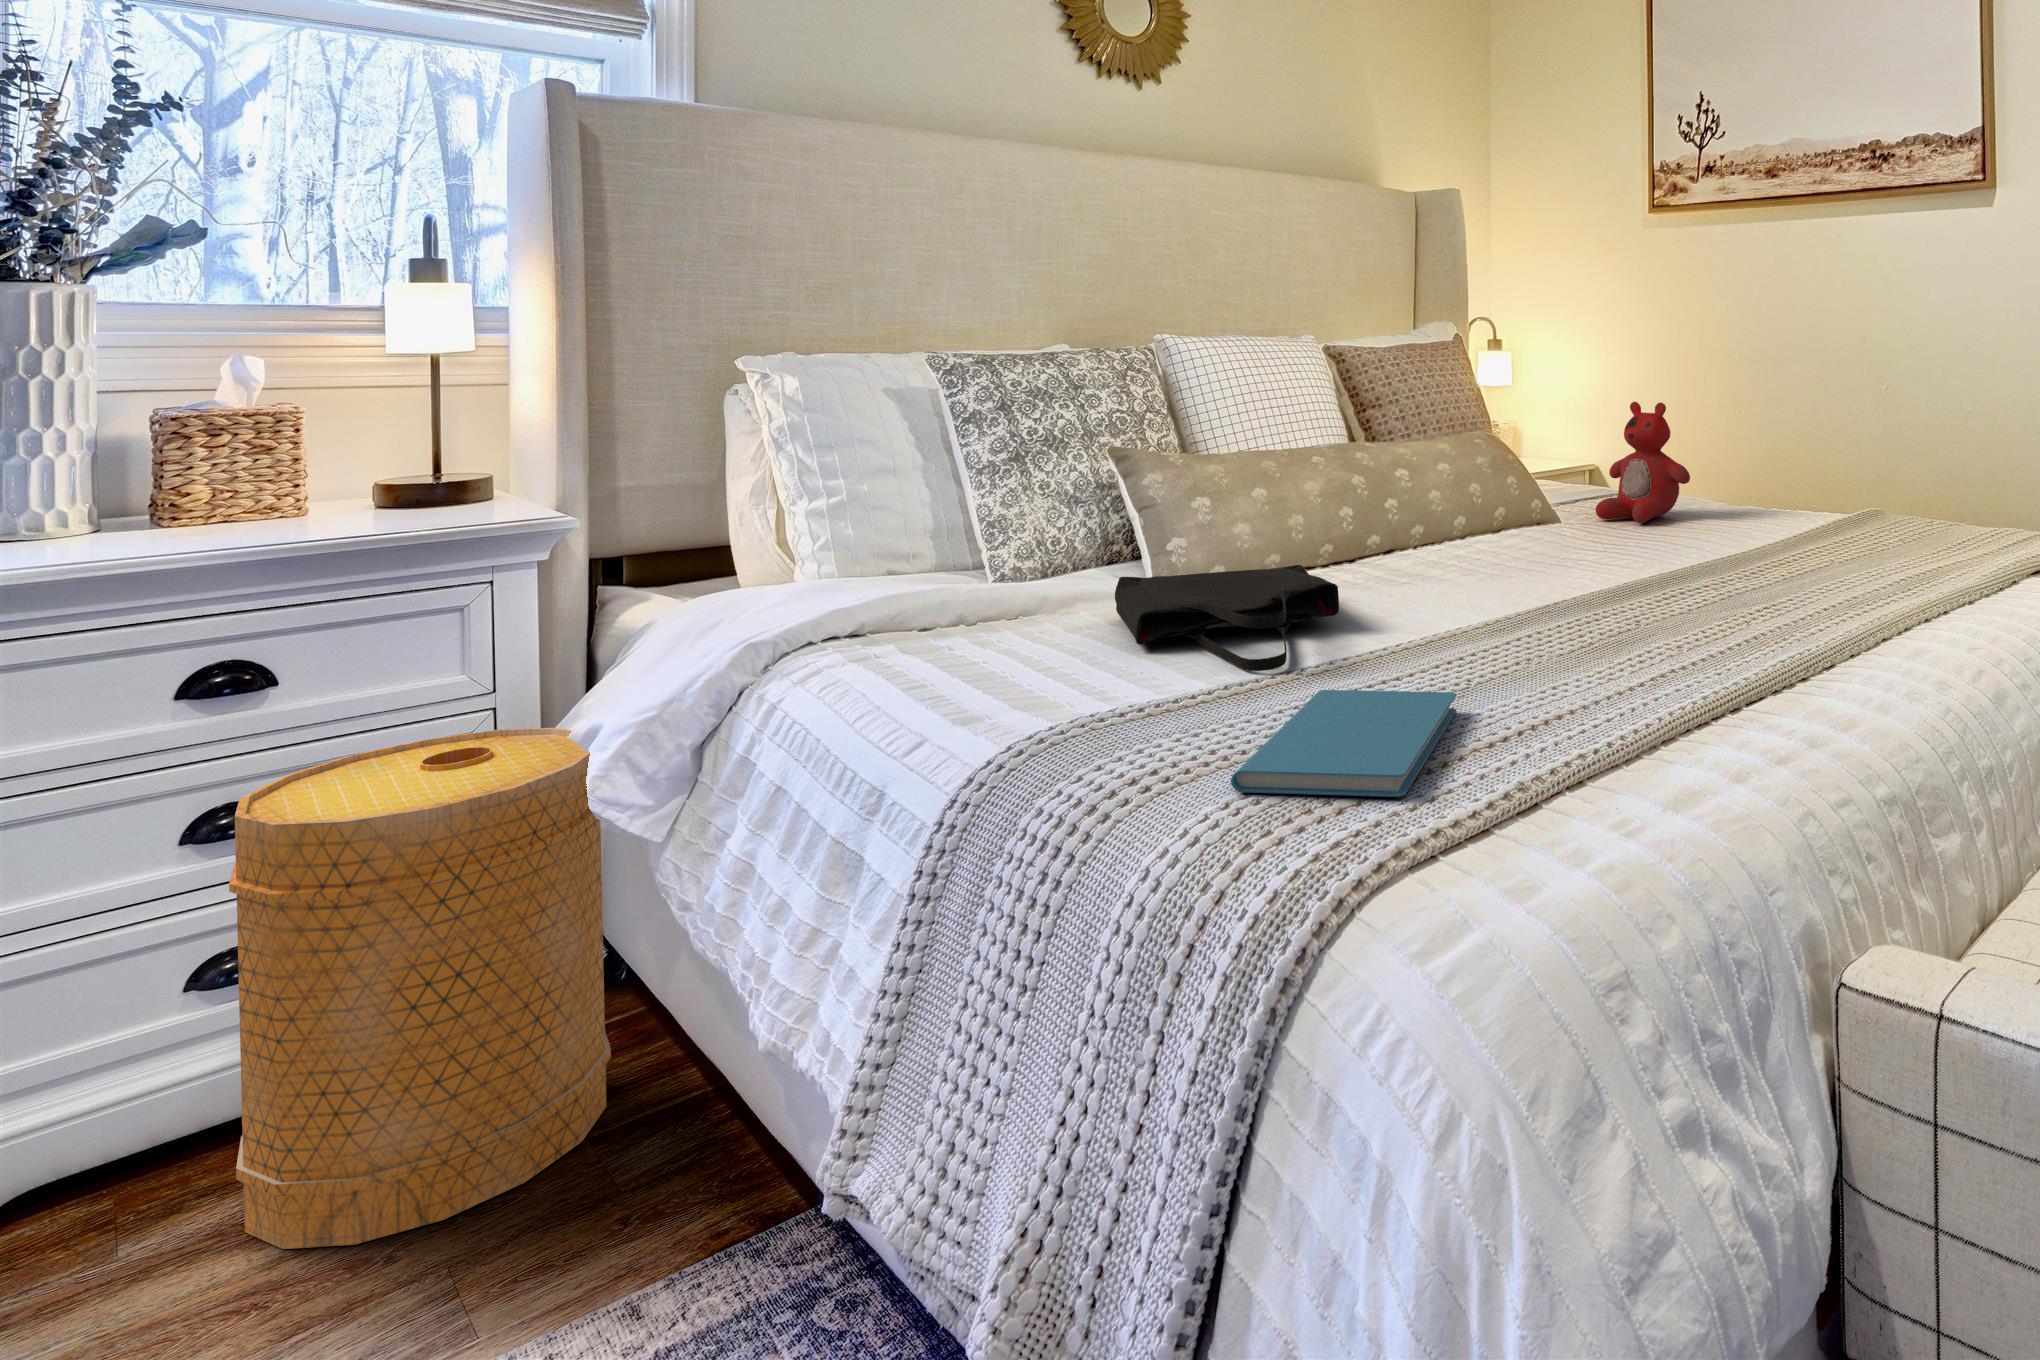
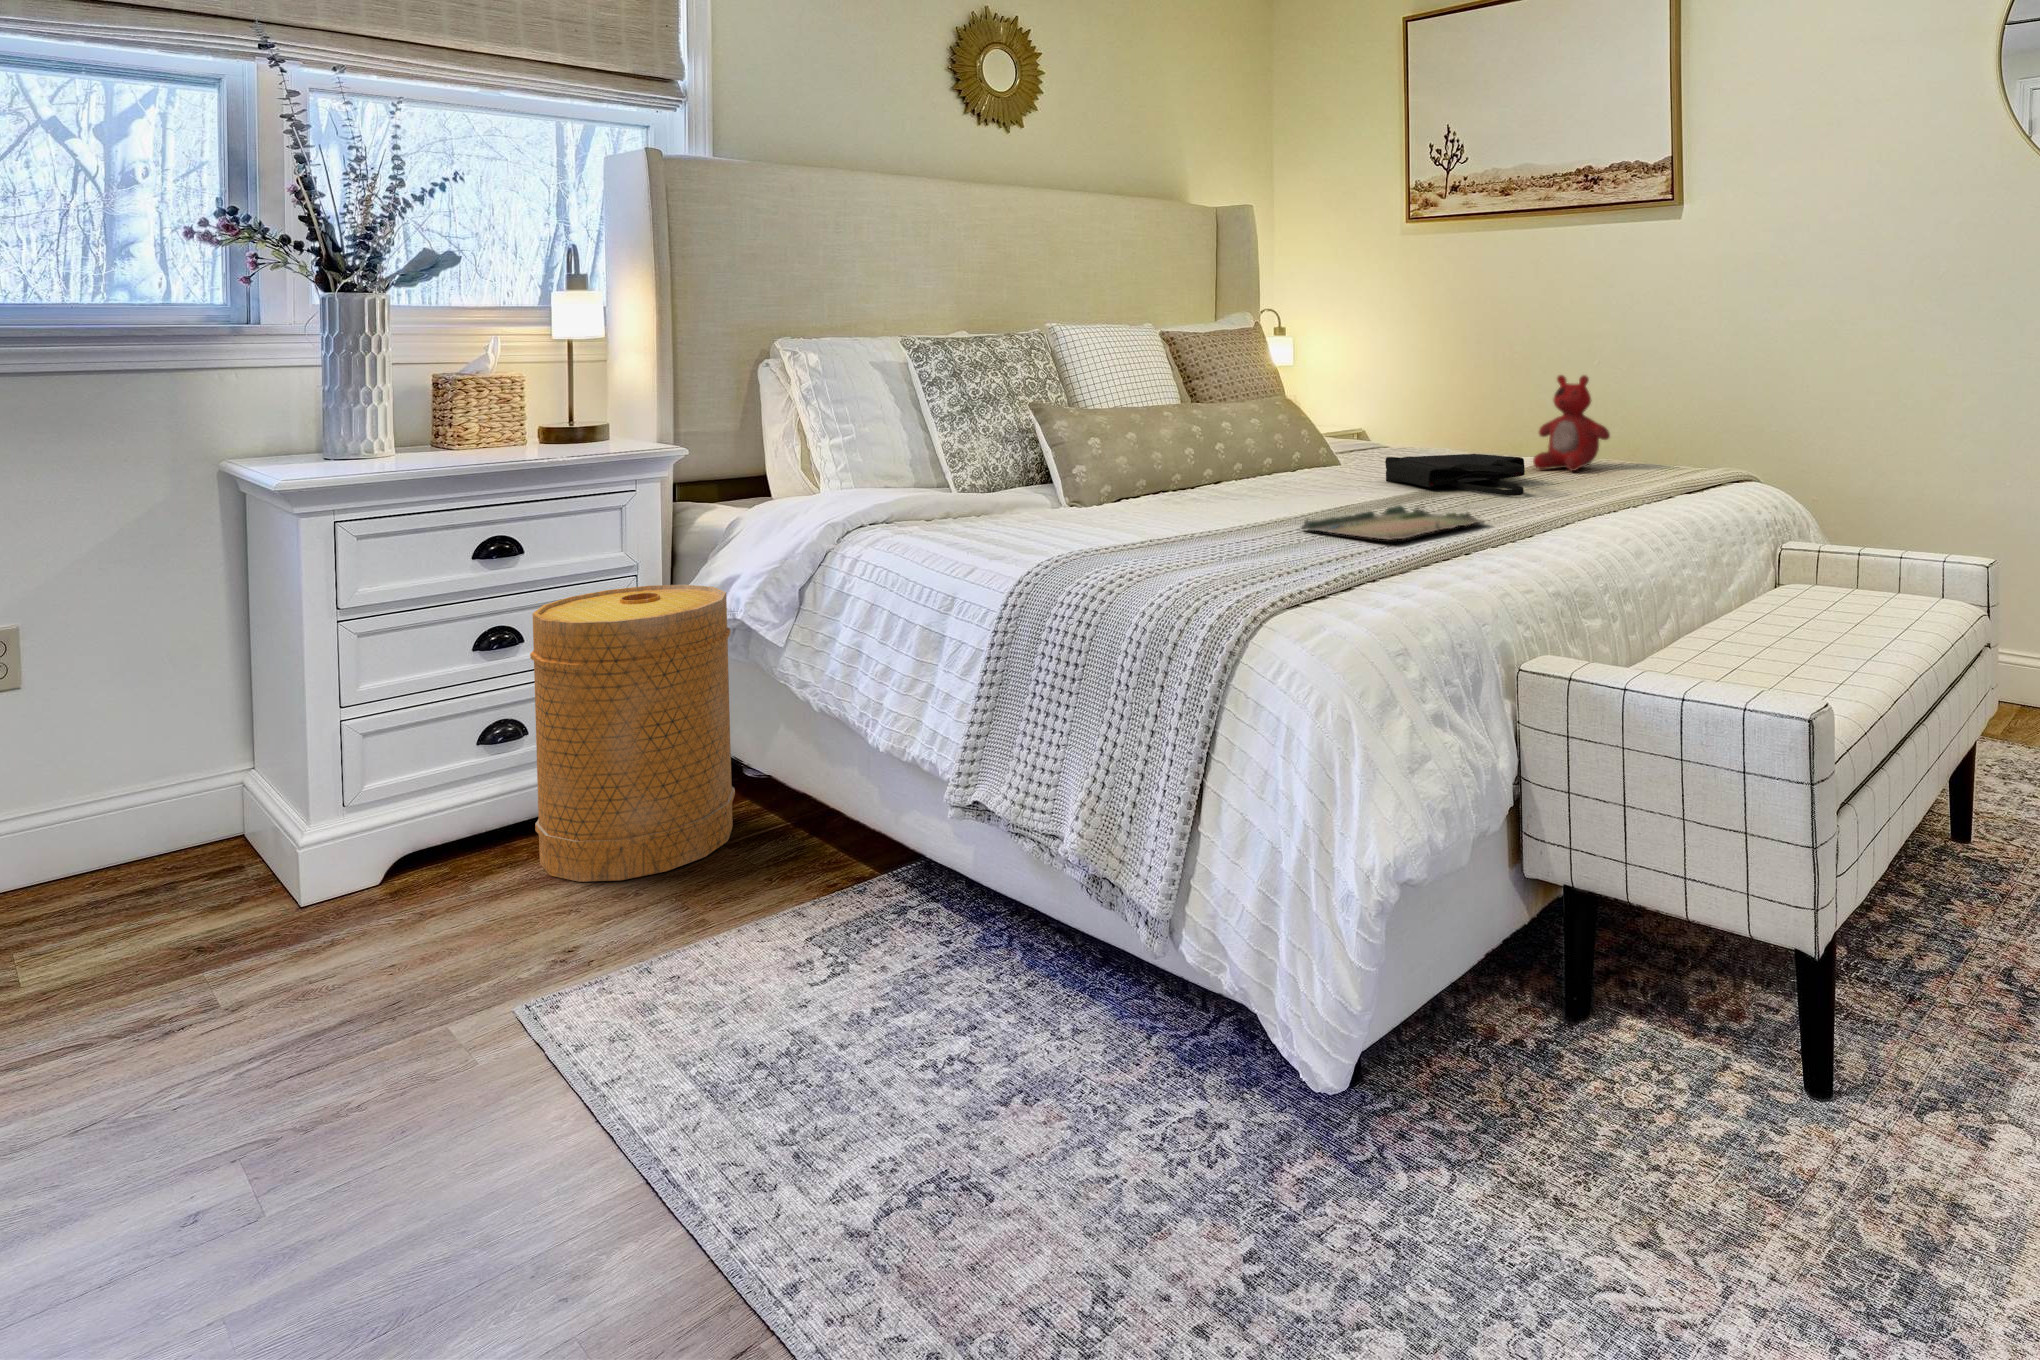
stuffed bear: present [1596,402,1690,523] -> present [1533,375,1610,471]
tote bag: present [1115,565,1339,671] -> present [1385,454,1525,496]
tray: none [1473,610,1762,694] -> present [1301,505,1483,540]
book: present [1231,690,1456,797] -> none [1181,537,1297,577]

